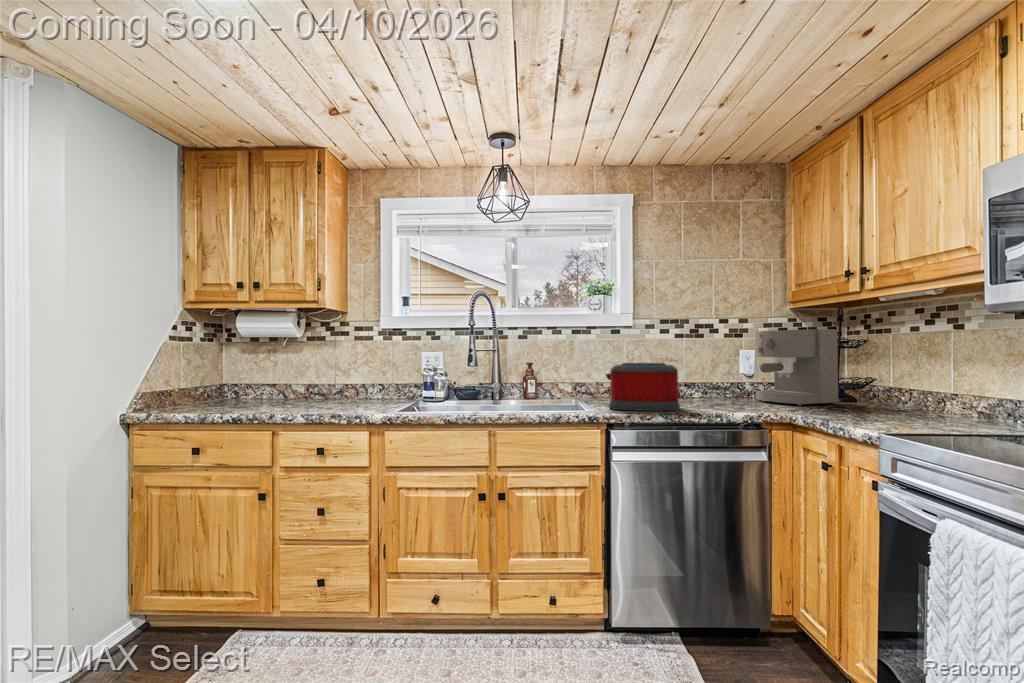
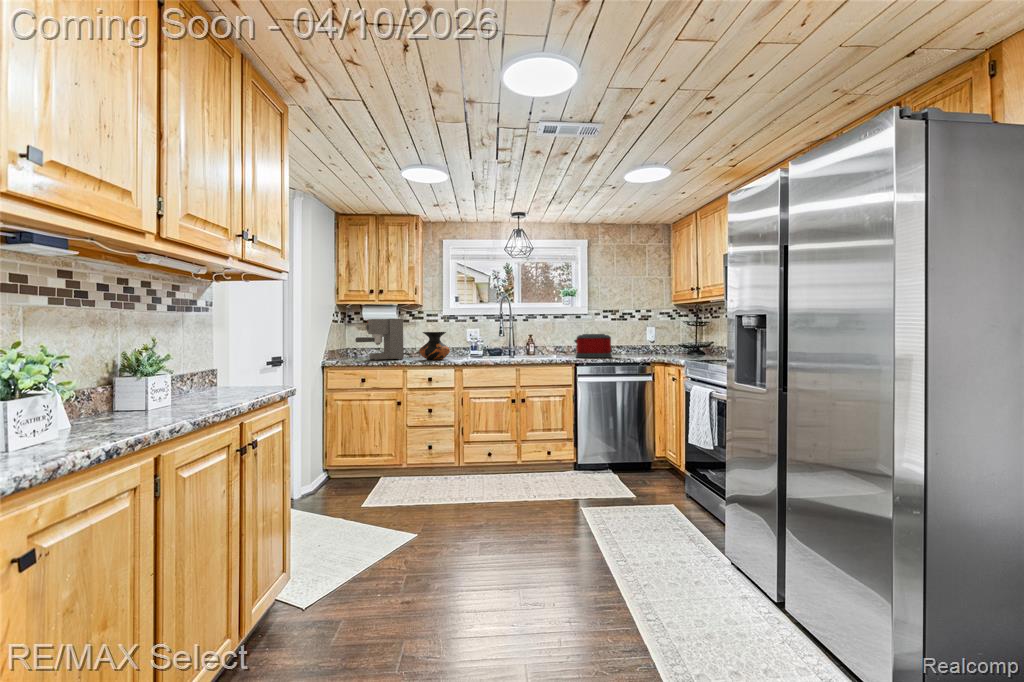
coffee maker: present [756,329,838,406] -> present [355,319,404,360]
vase: none [311,358,371,411] -> present [419,332,450,360]

